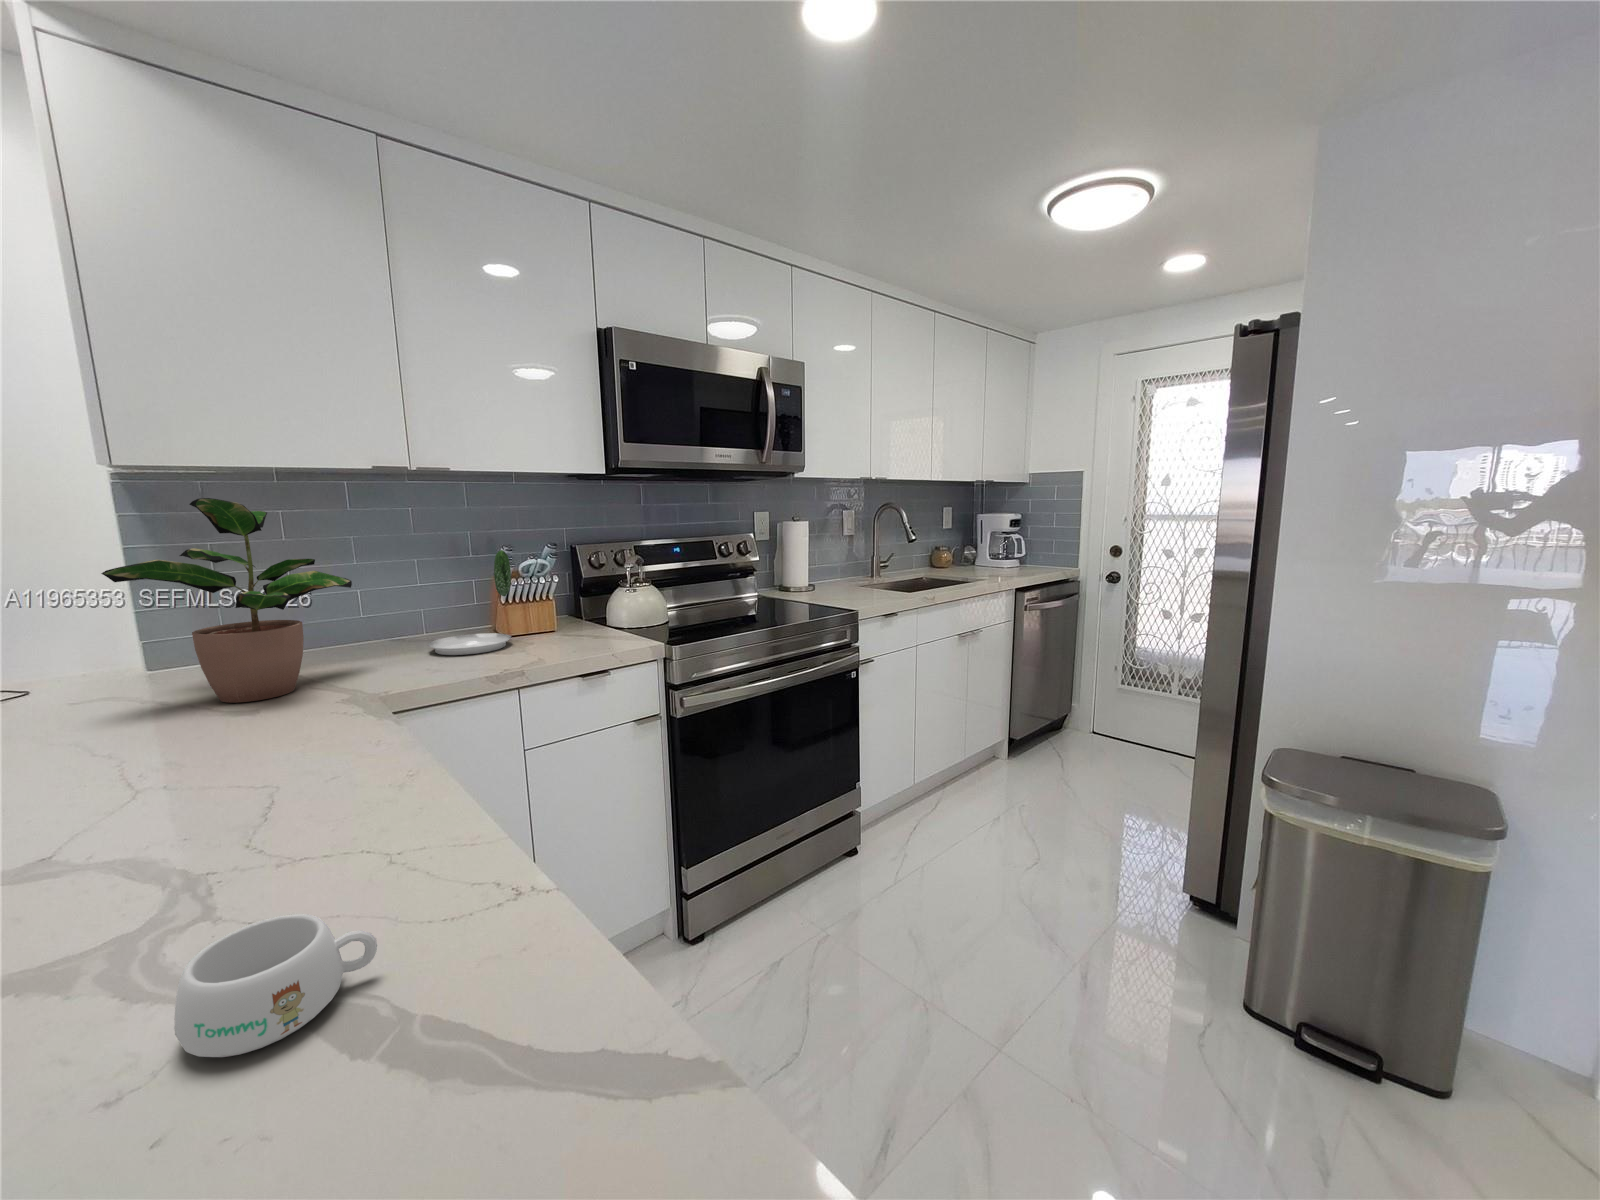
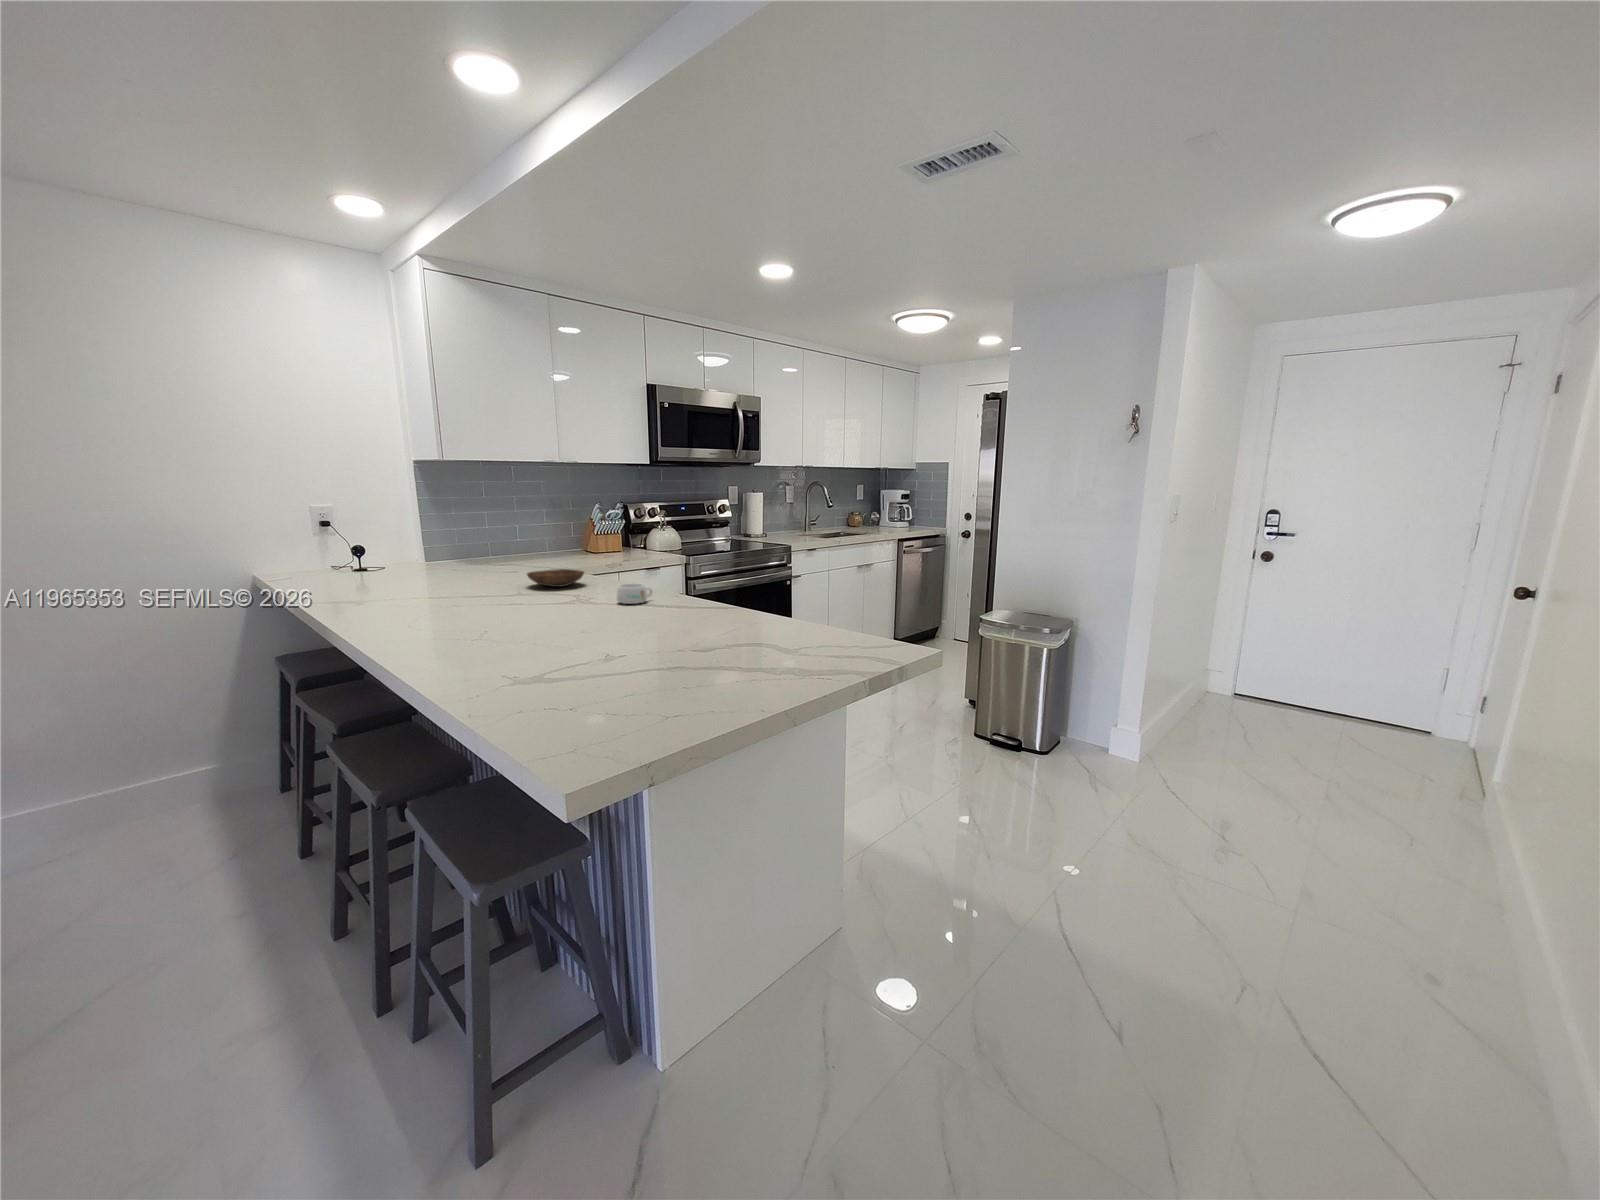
potted plant: present [101,498,352,703] -> none [458,477,539,570]
plate: present [428,550,511,655] -> none [562,505,604,558]
bowl: none [105,740,313,821] -> present [527,569,584,587]

